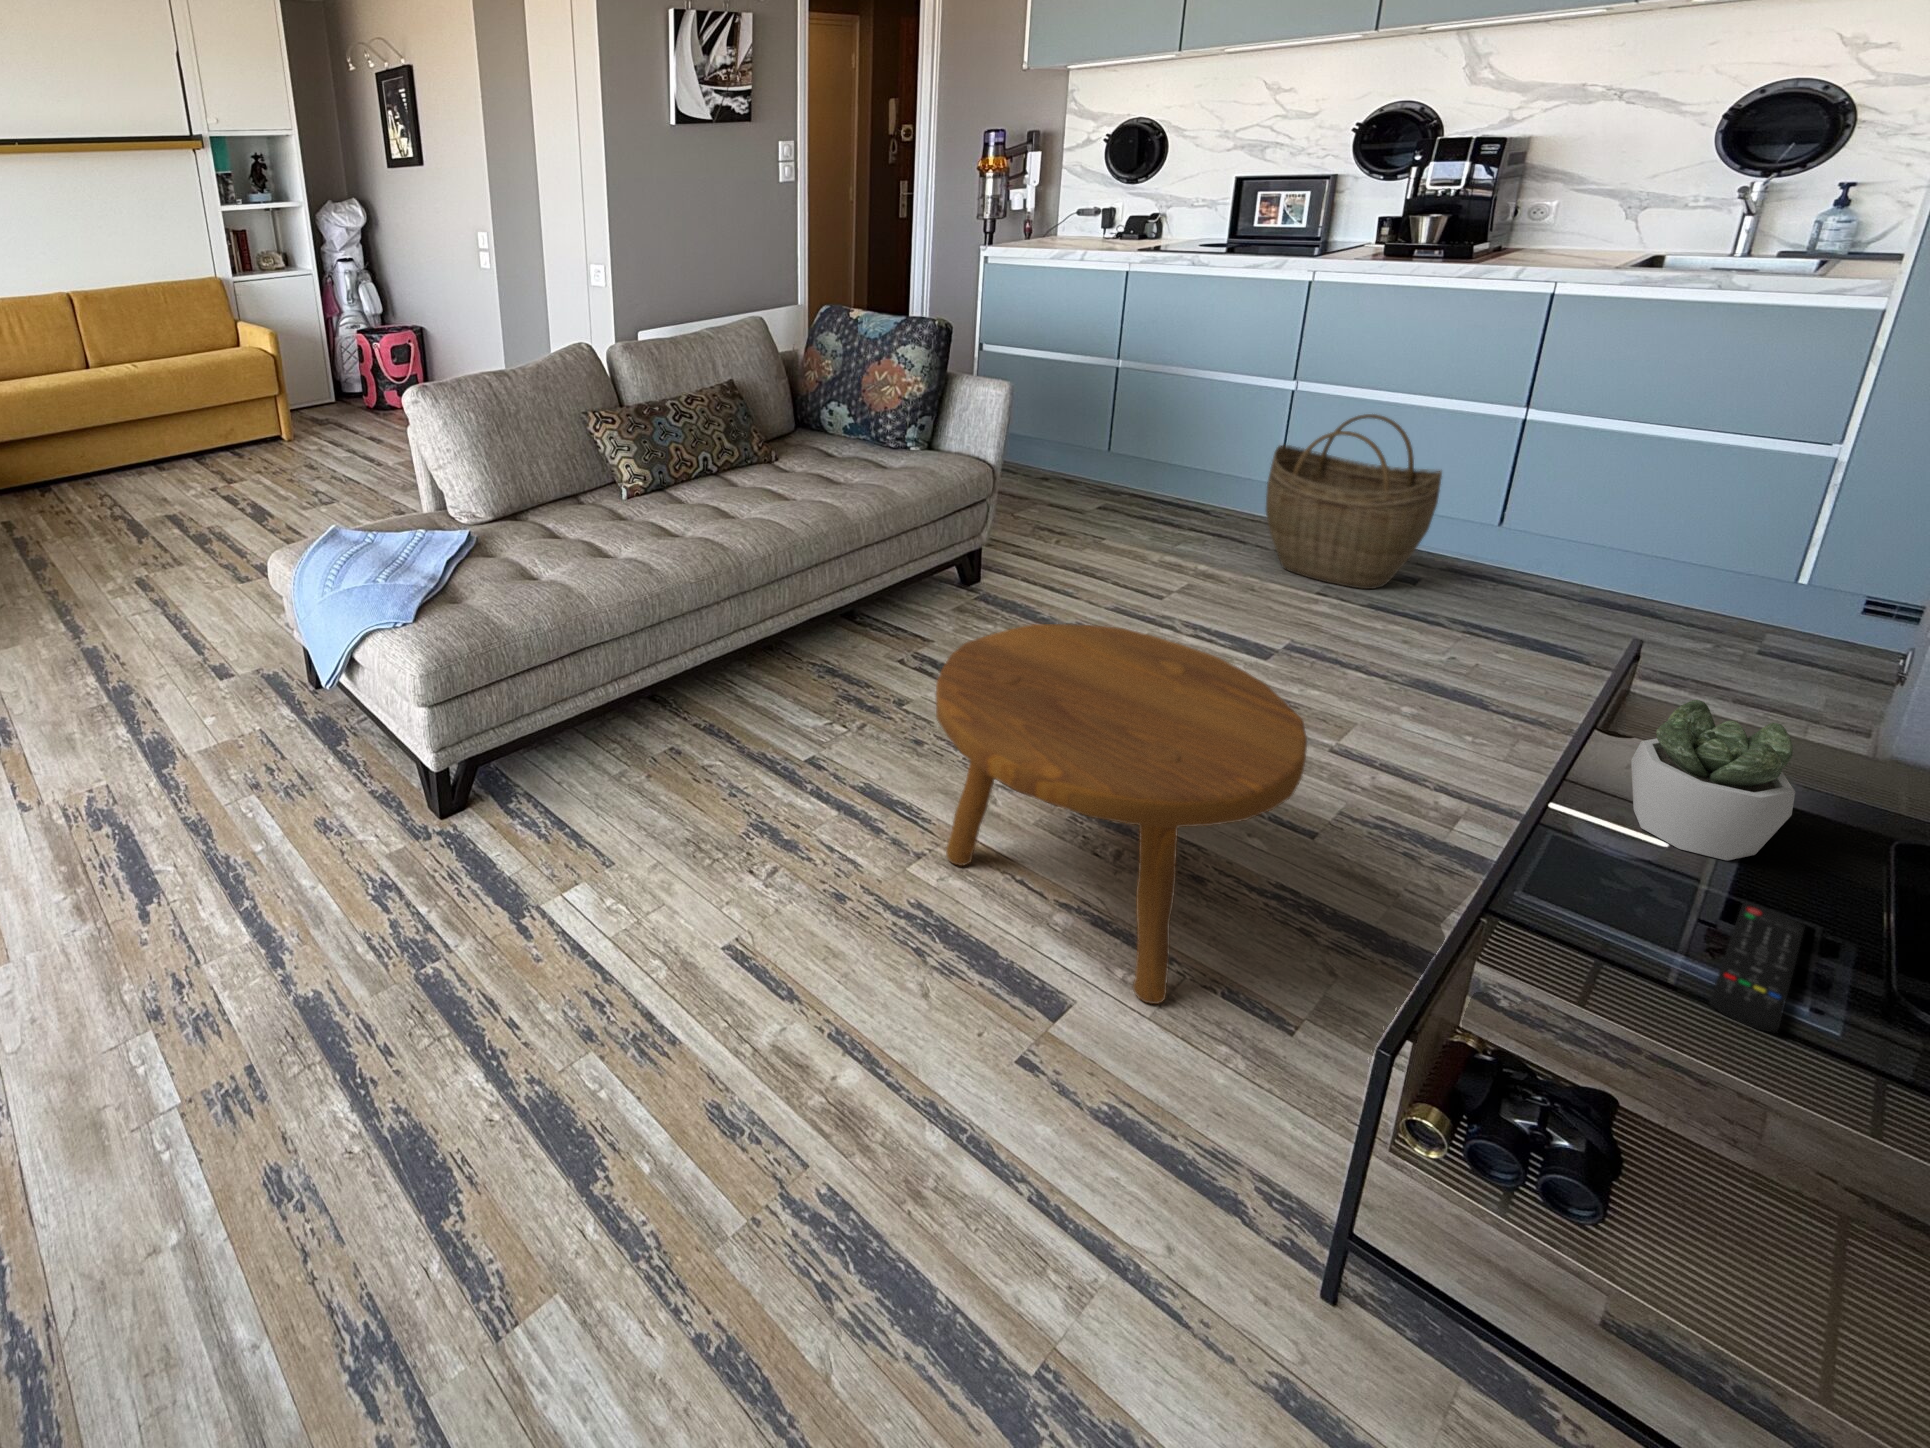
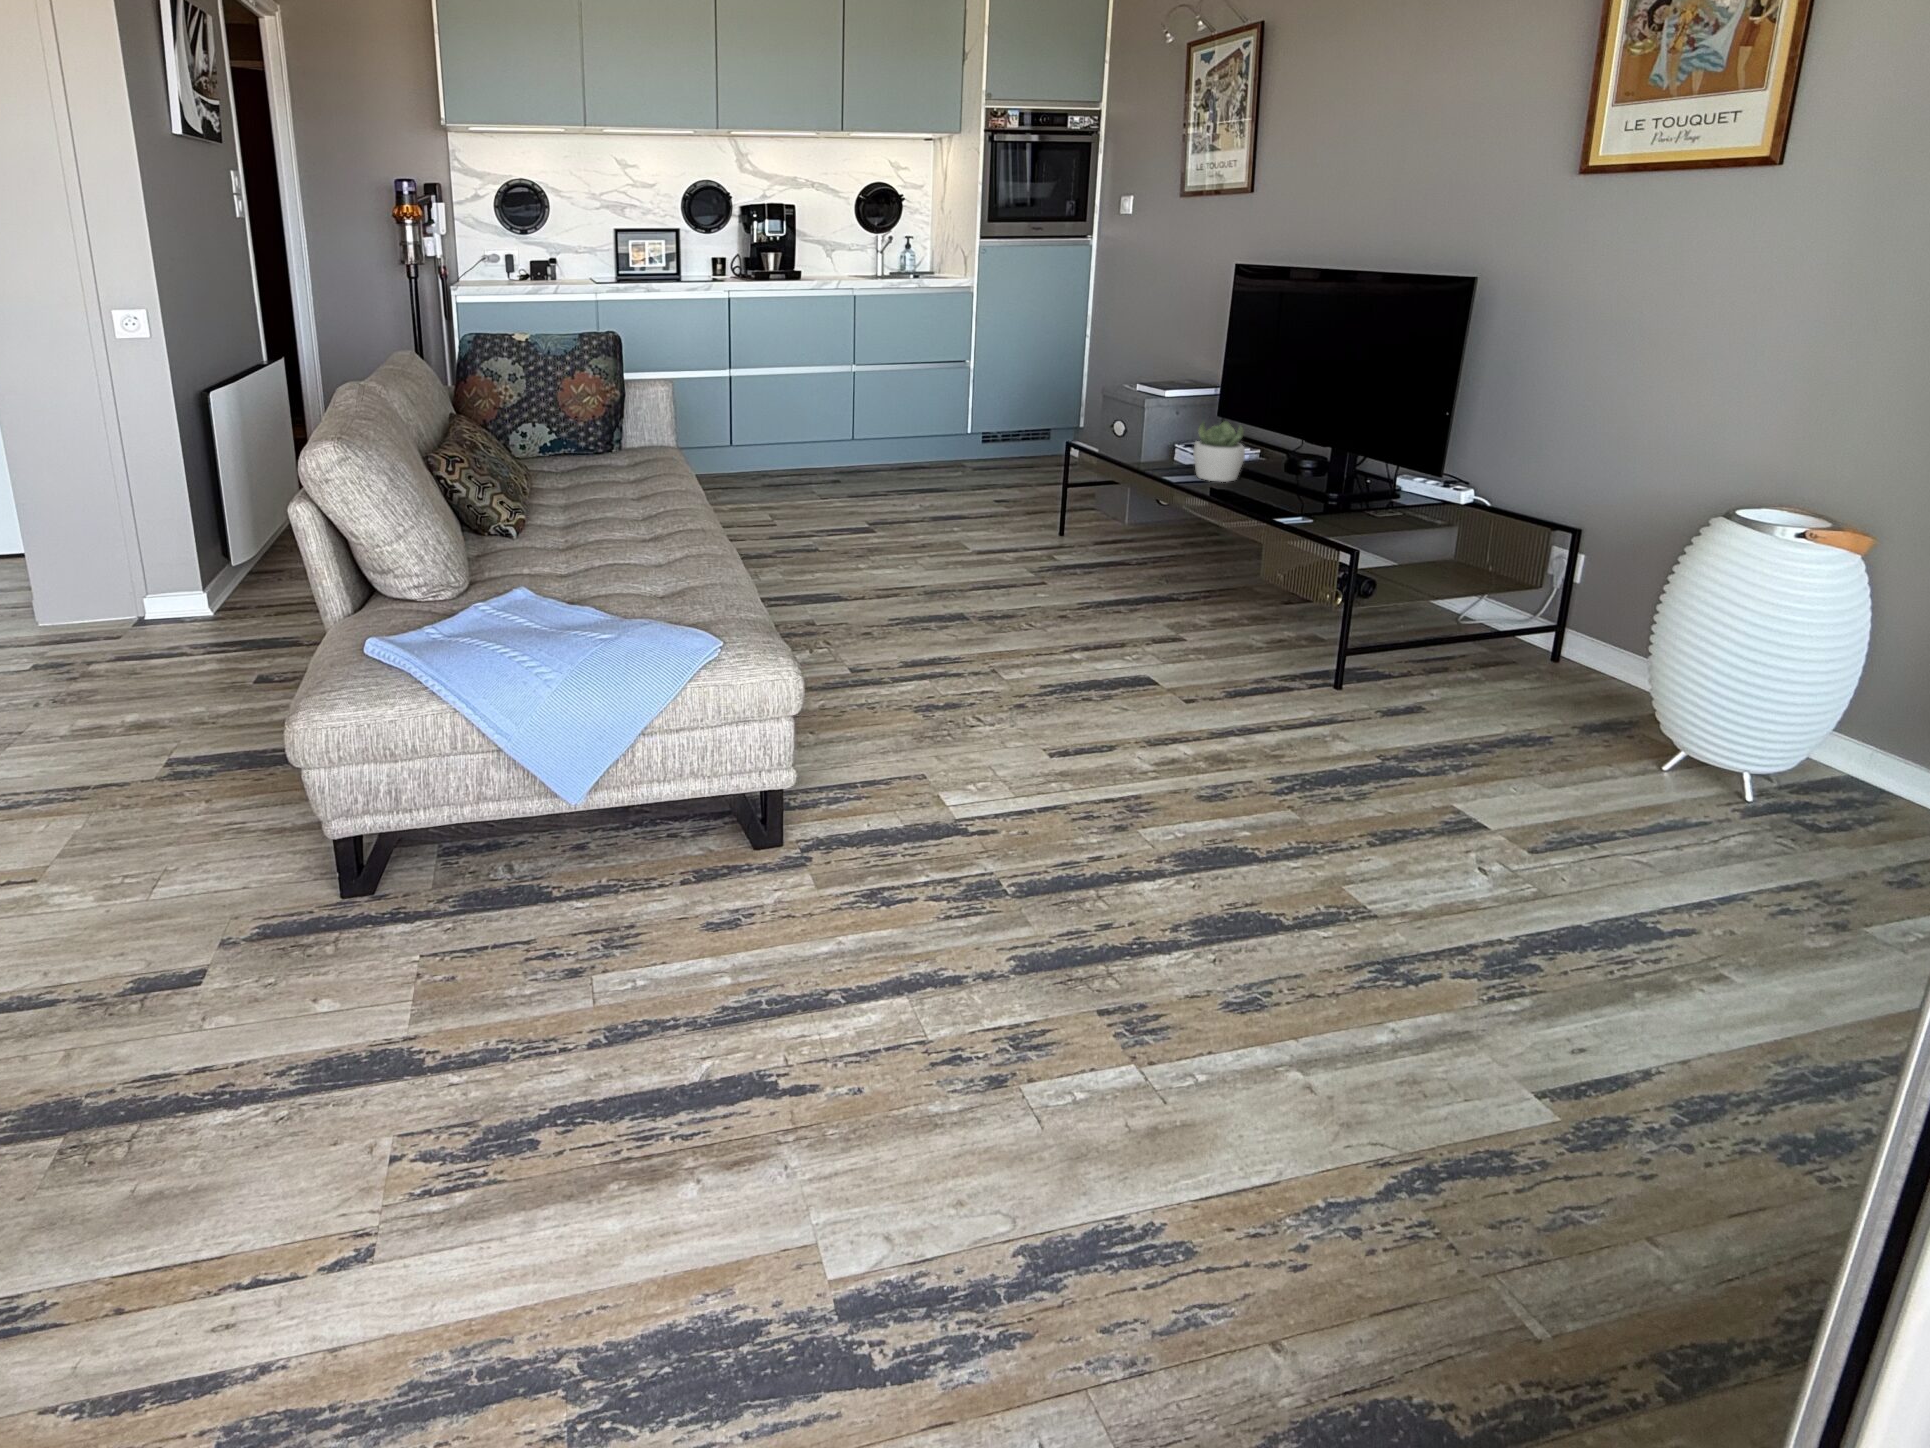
woven basket: present [1266,414,1442,589] -> none [748,382,844,497]
footstool: present [936,624,1307,1004] -> none [957,480,1176,666]
remote control: present [1709,903,1805,1033] -> none [1271,482,1342,505]

